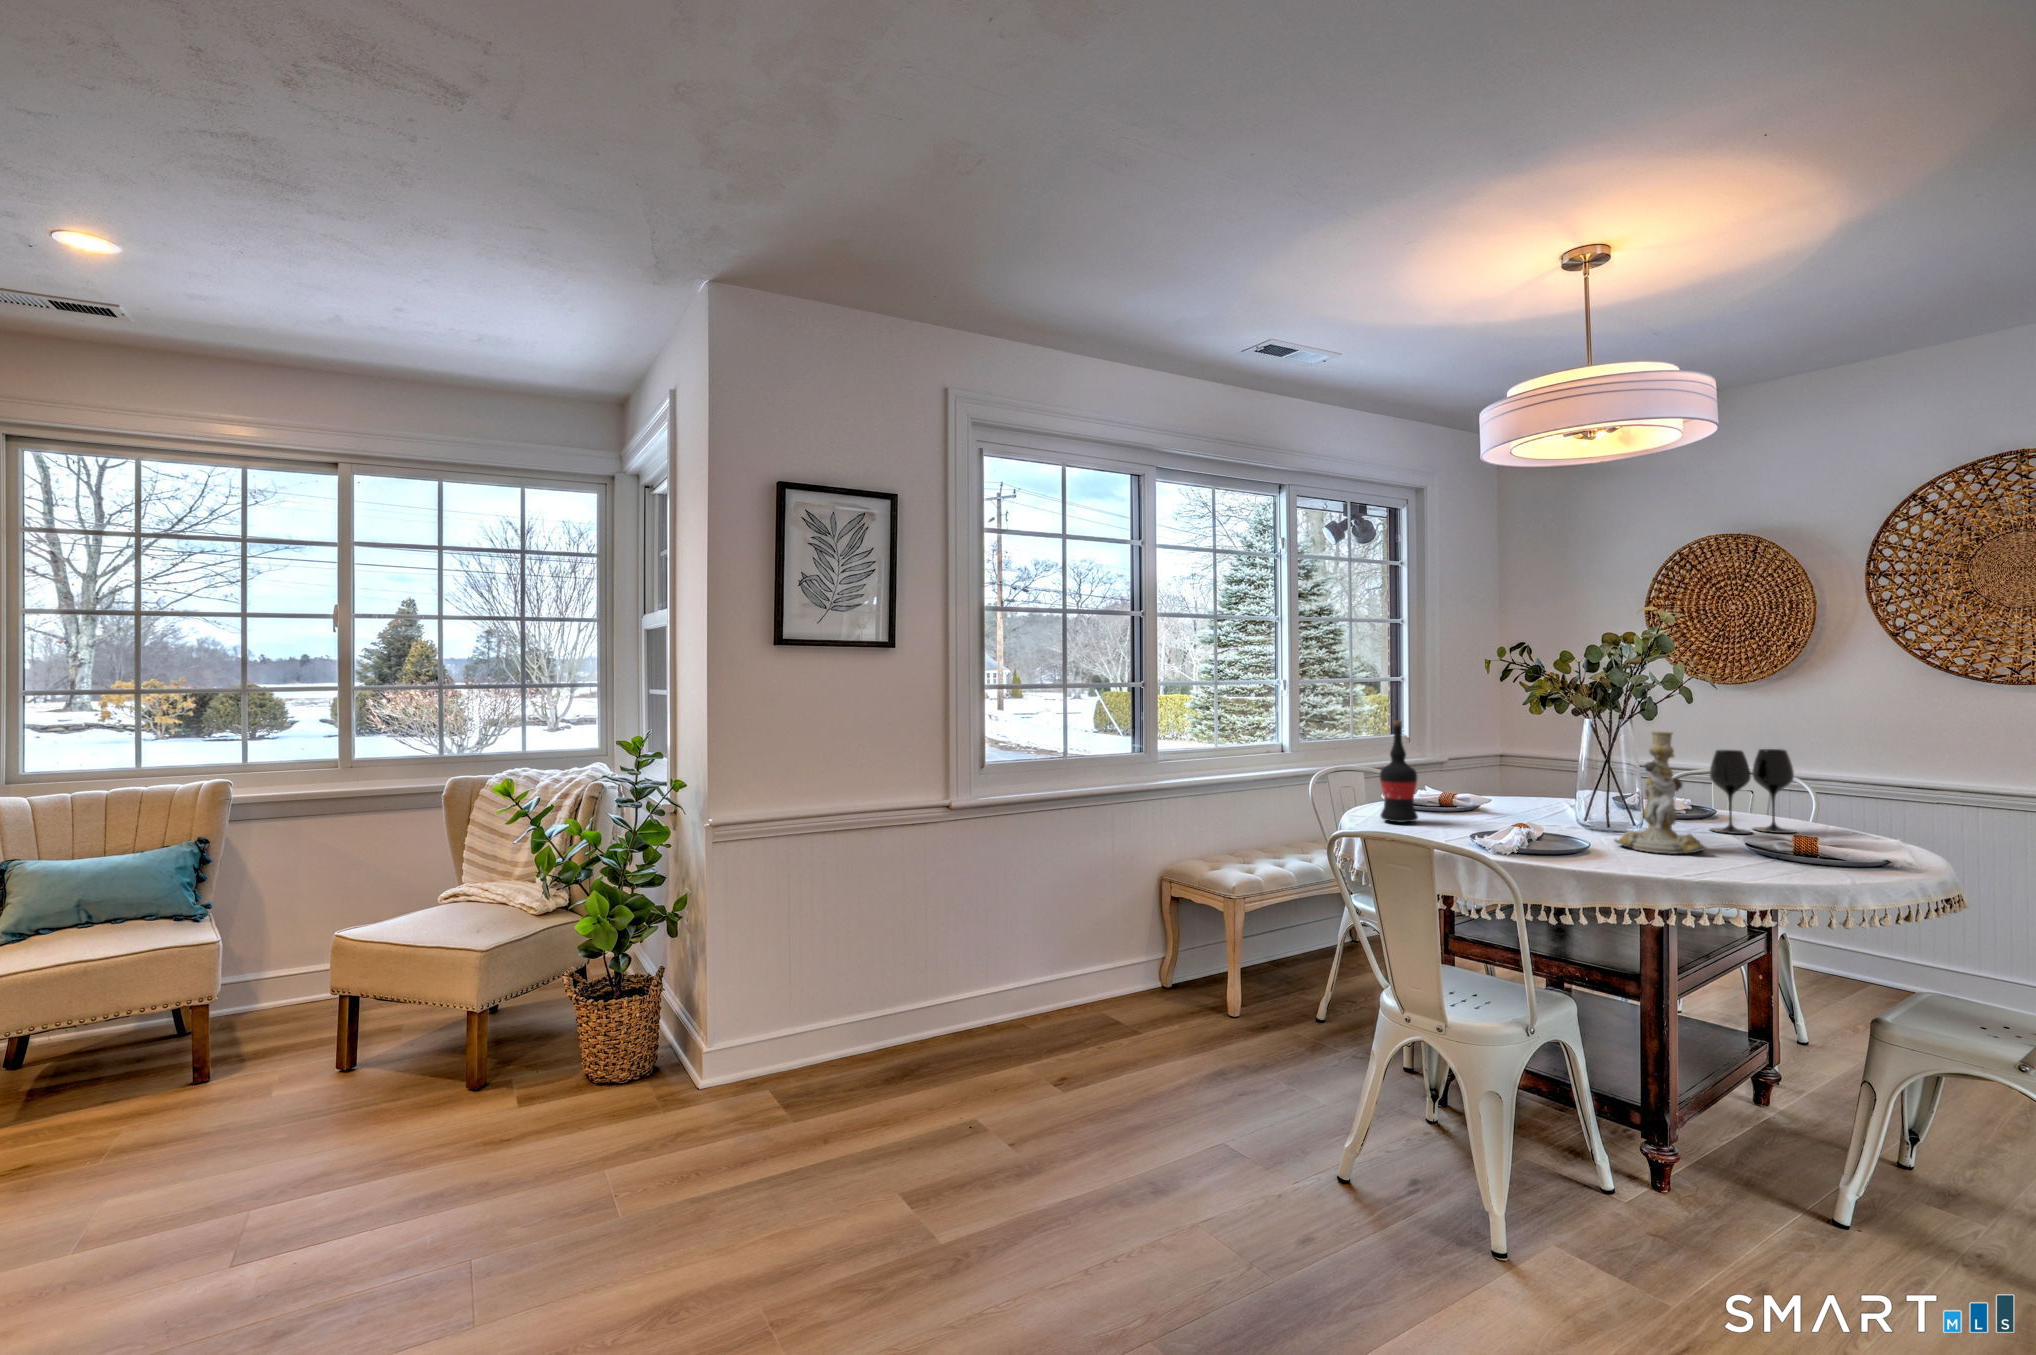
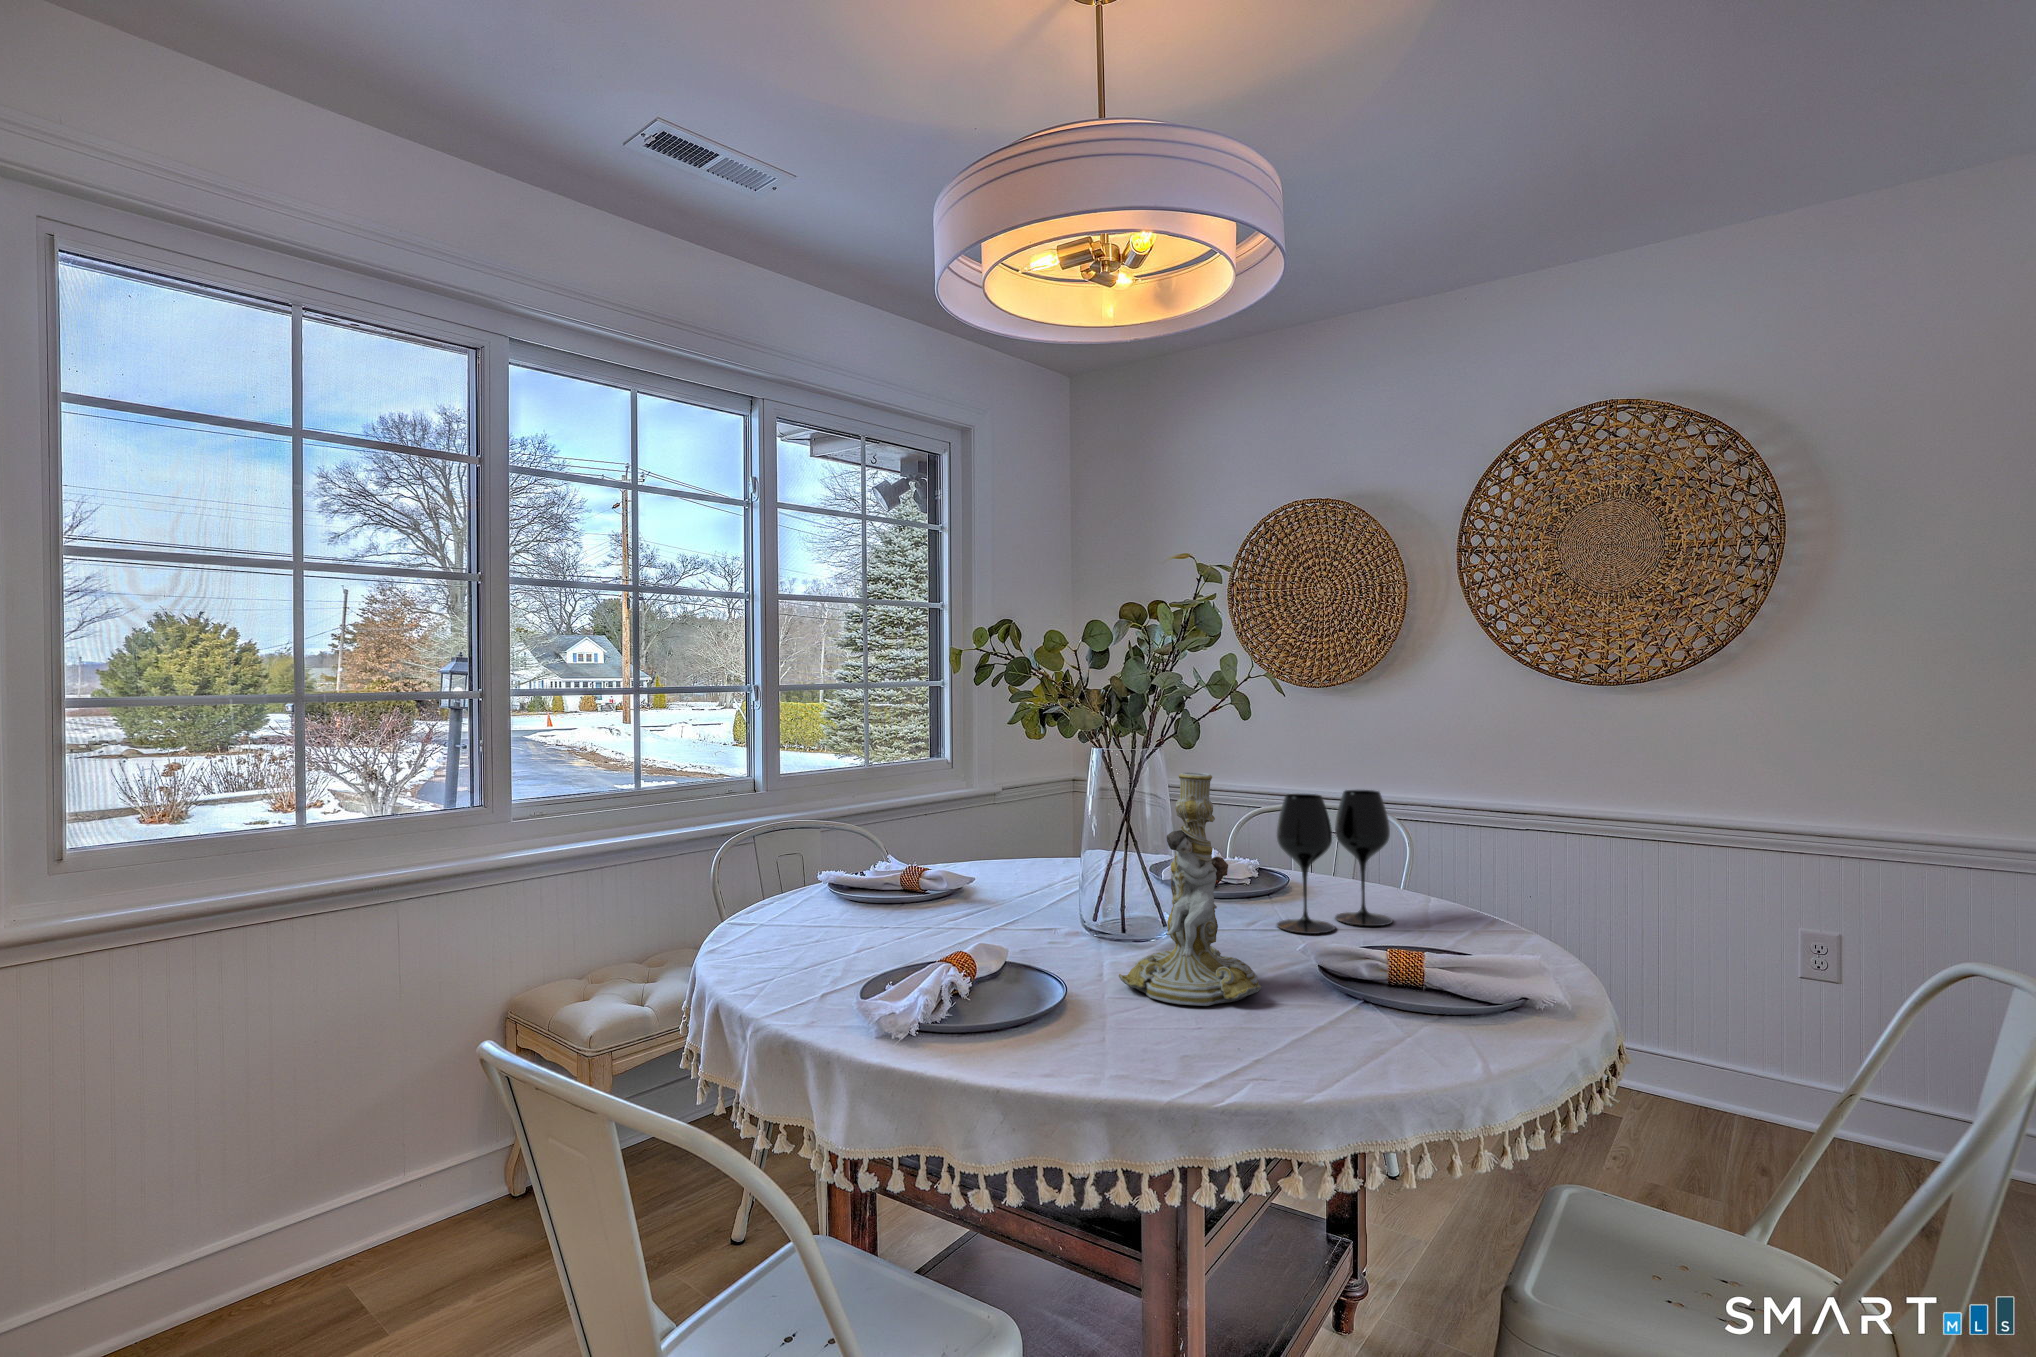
wine bottle: present [1380,721,1418,822] -> none [762,757,829,945]

